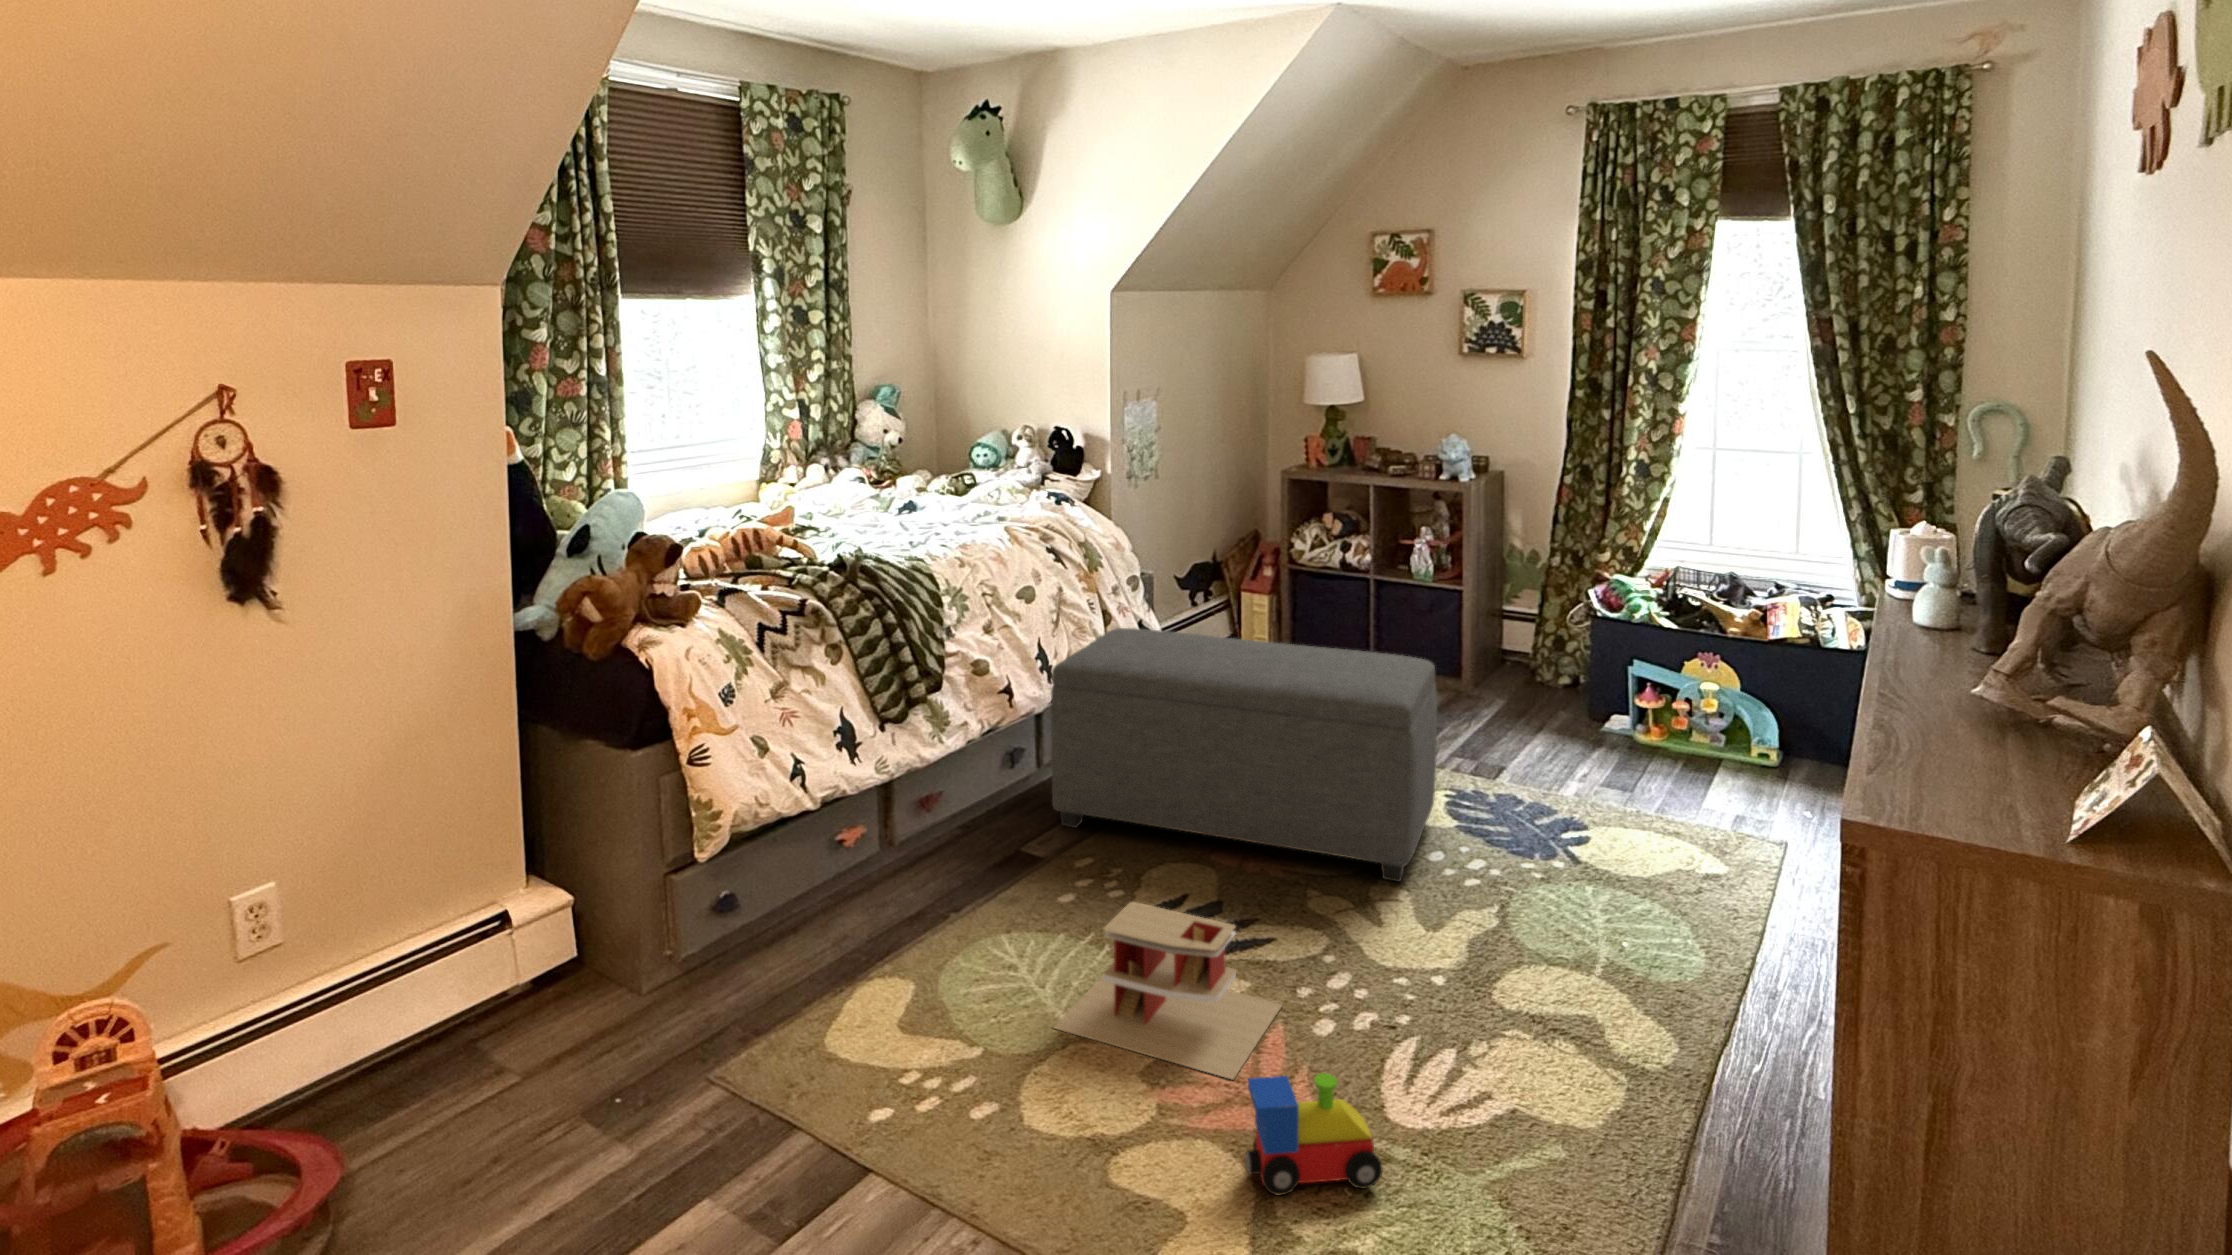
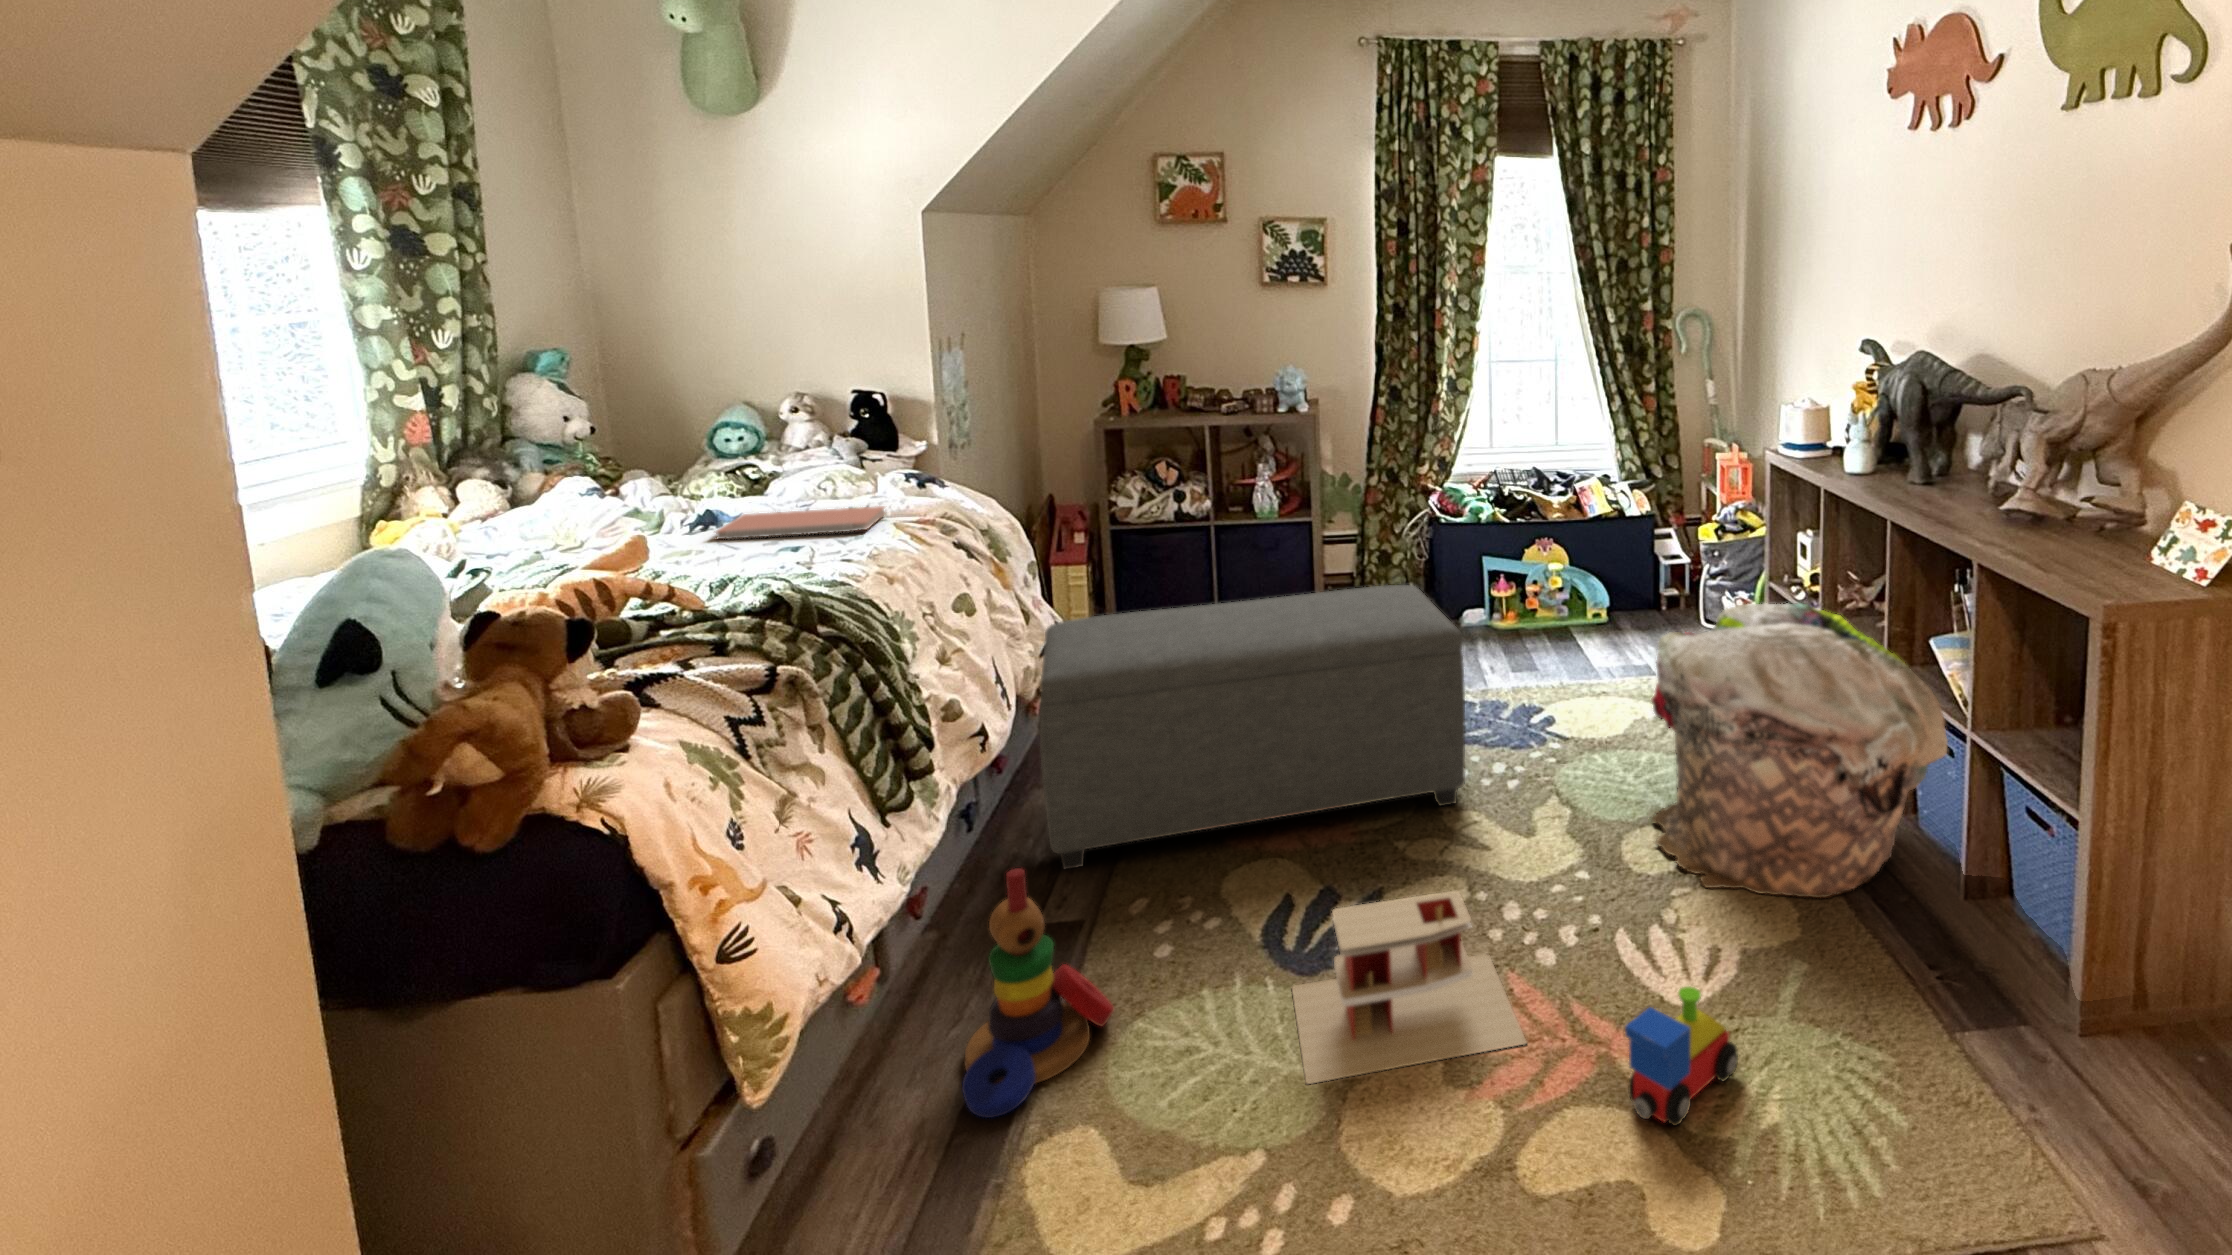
notebook: none [889,505,1003,527] -> present [716,506,885,539]
laundry basket: none [1544,747,1896,1112] -> present [1651,603,1948,898]
stacking toy: none [857,786,990,959] -> present [962,868,1114,1118]

